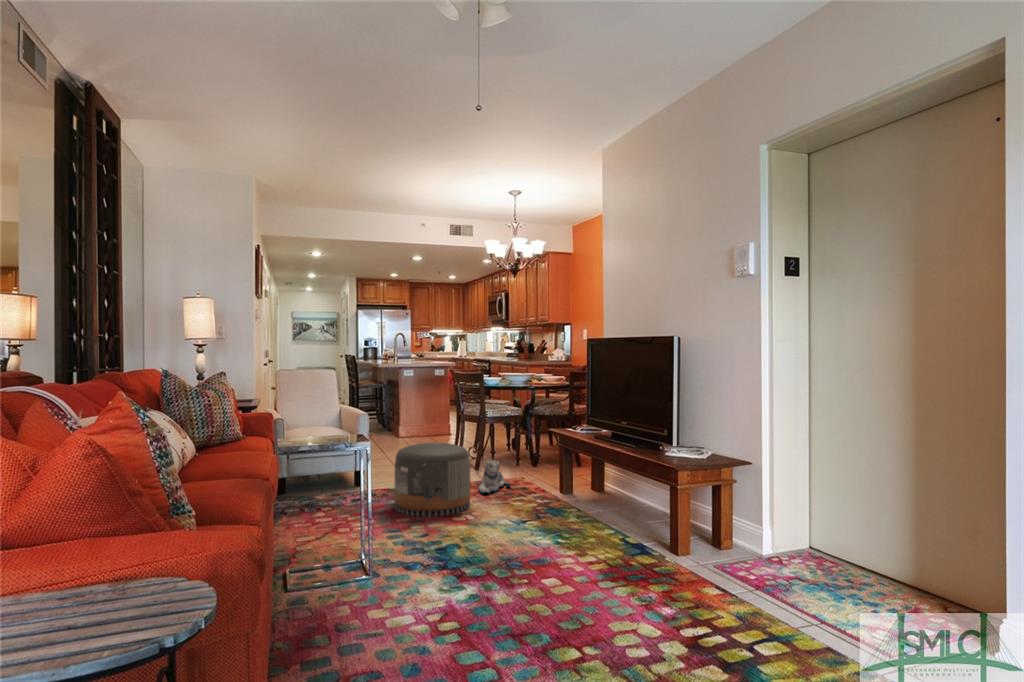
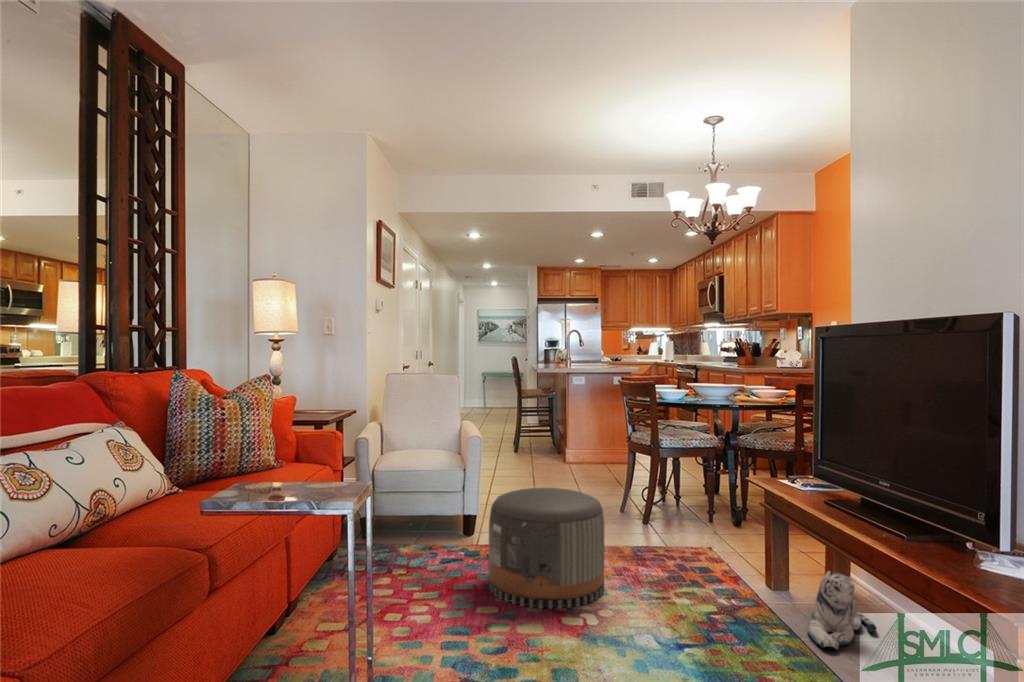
plush toy: present [479,460,510,493] -> present [808,571,877,649]

